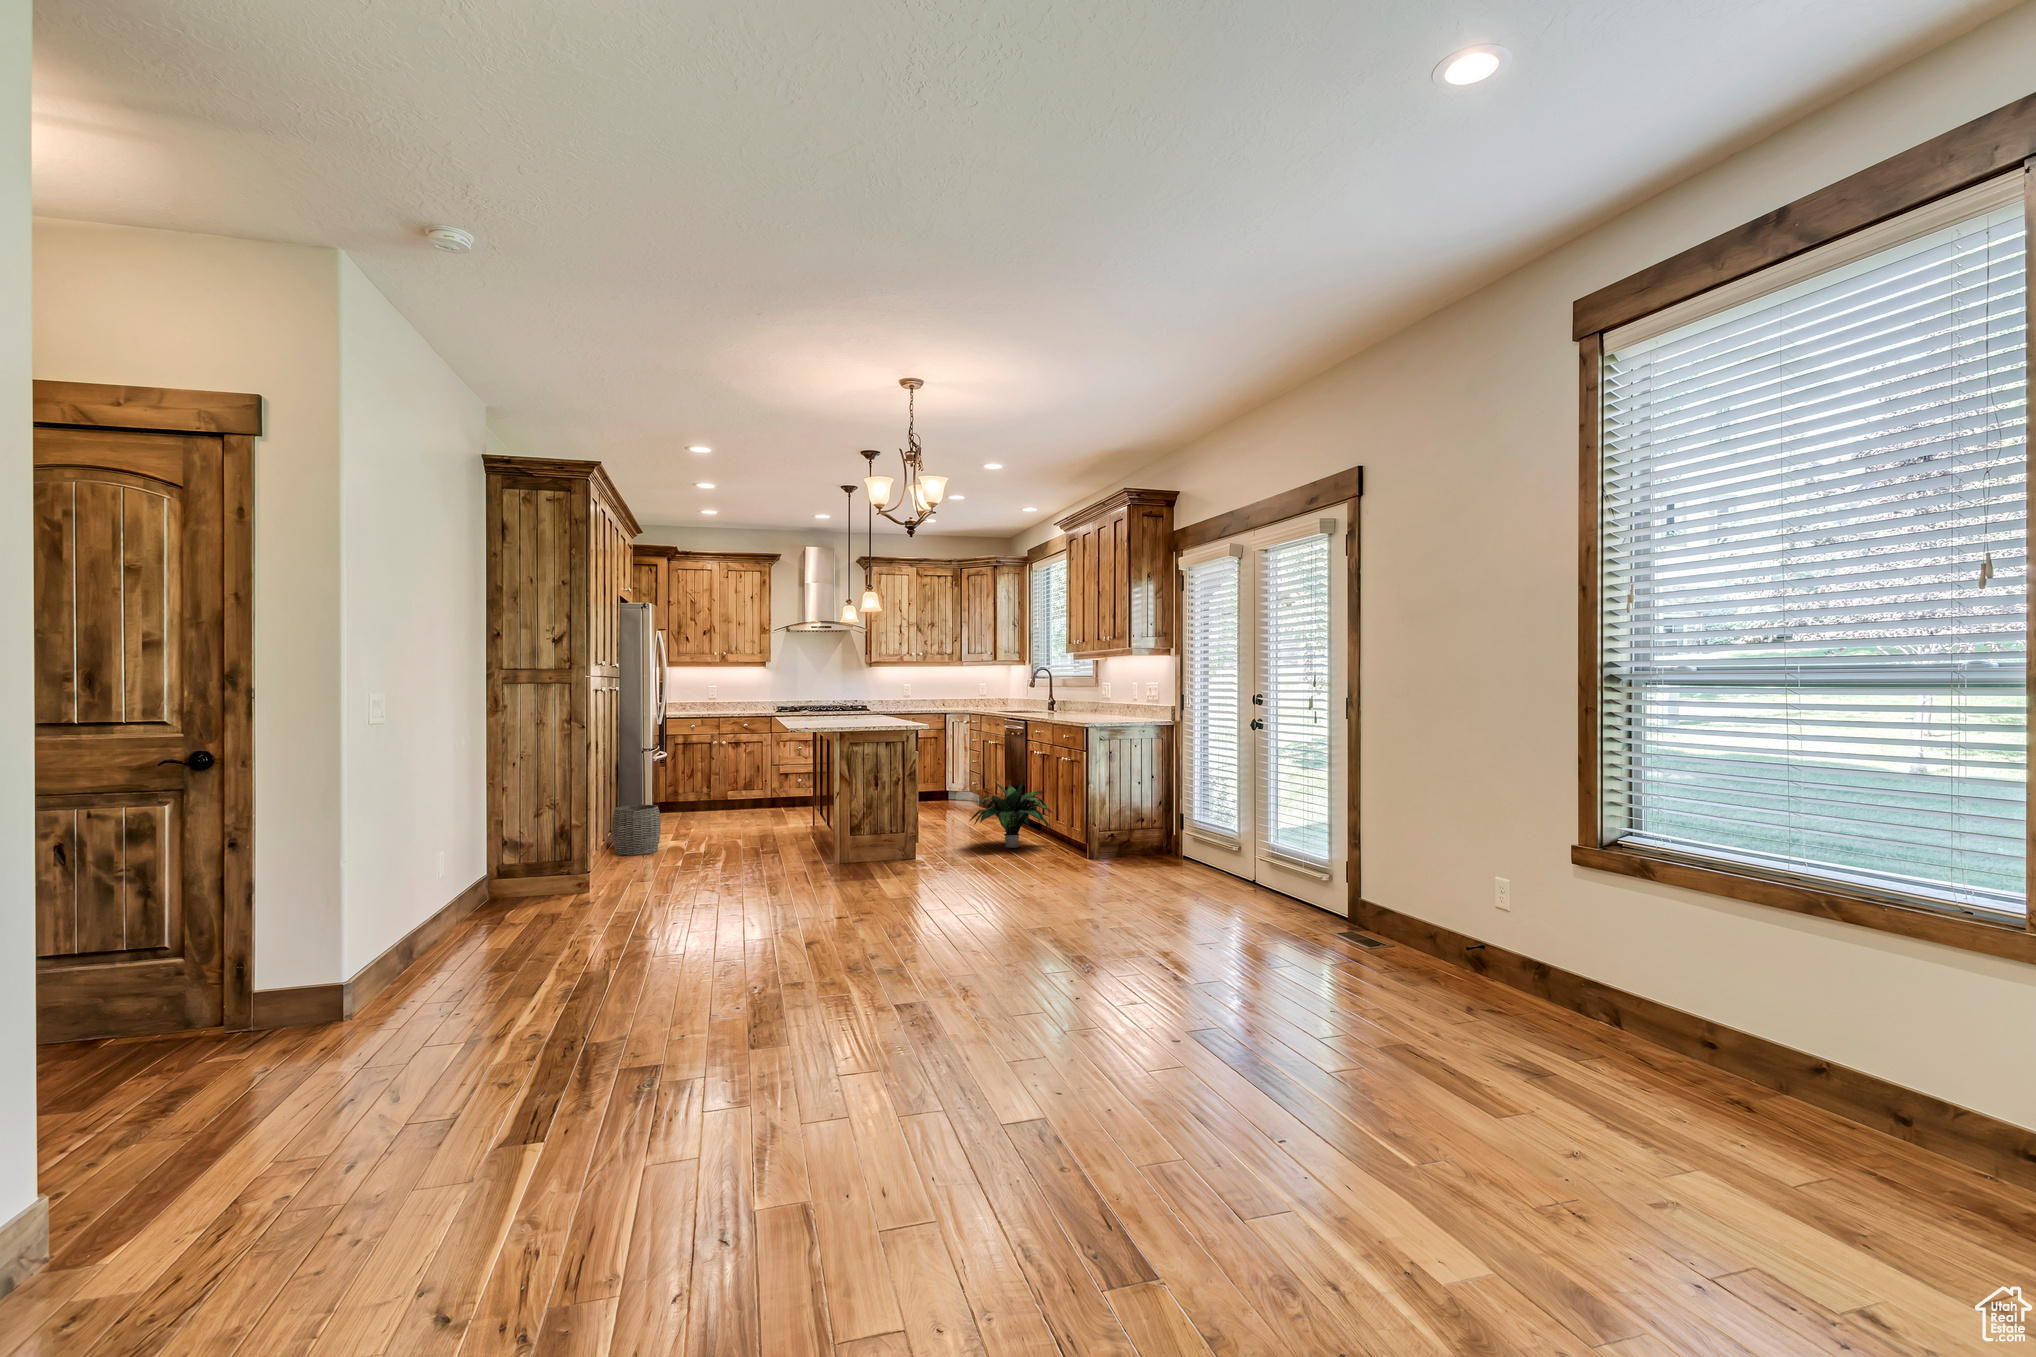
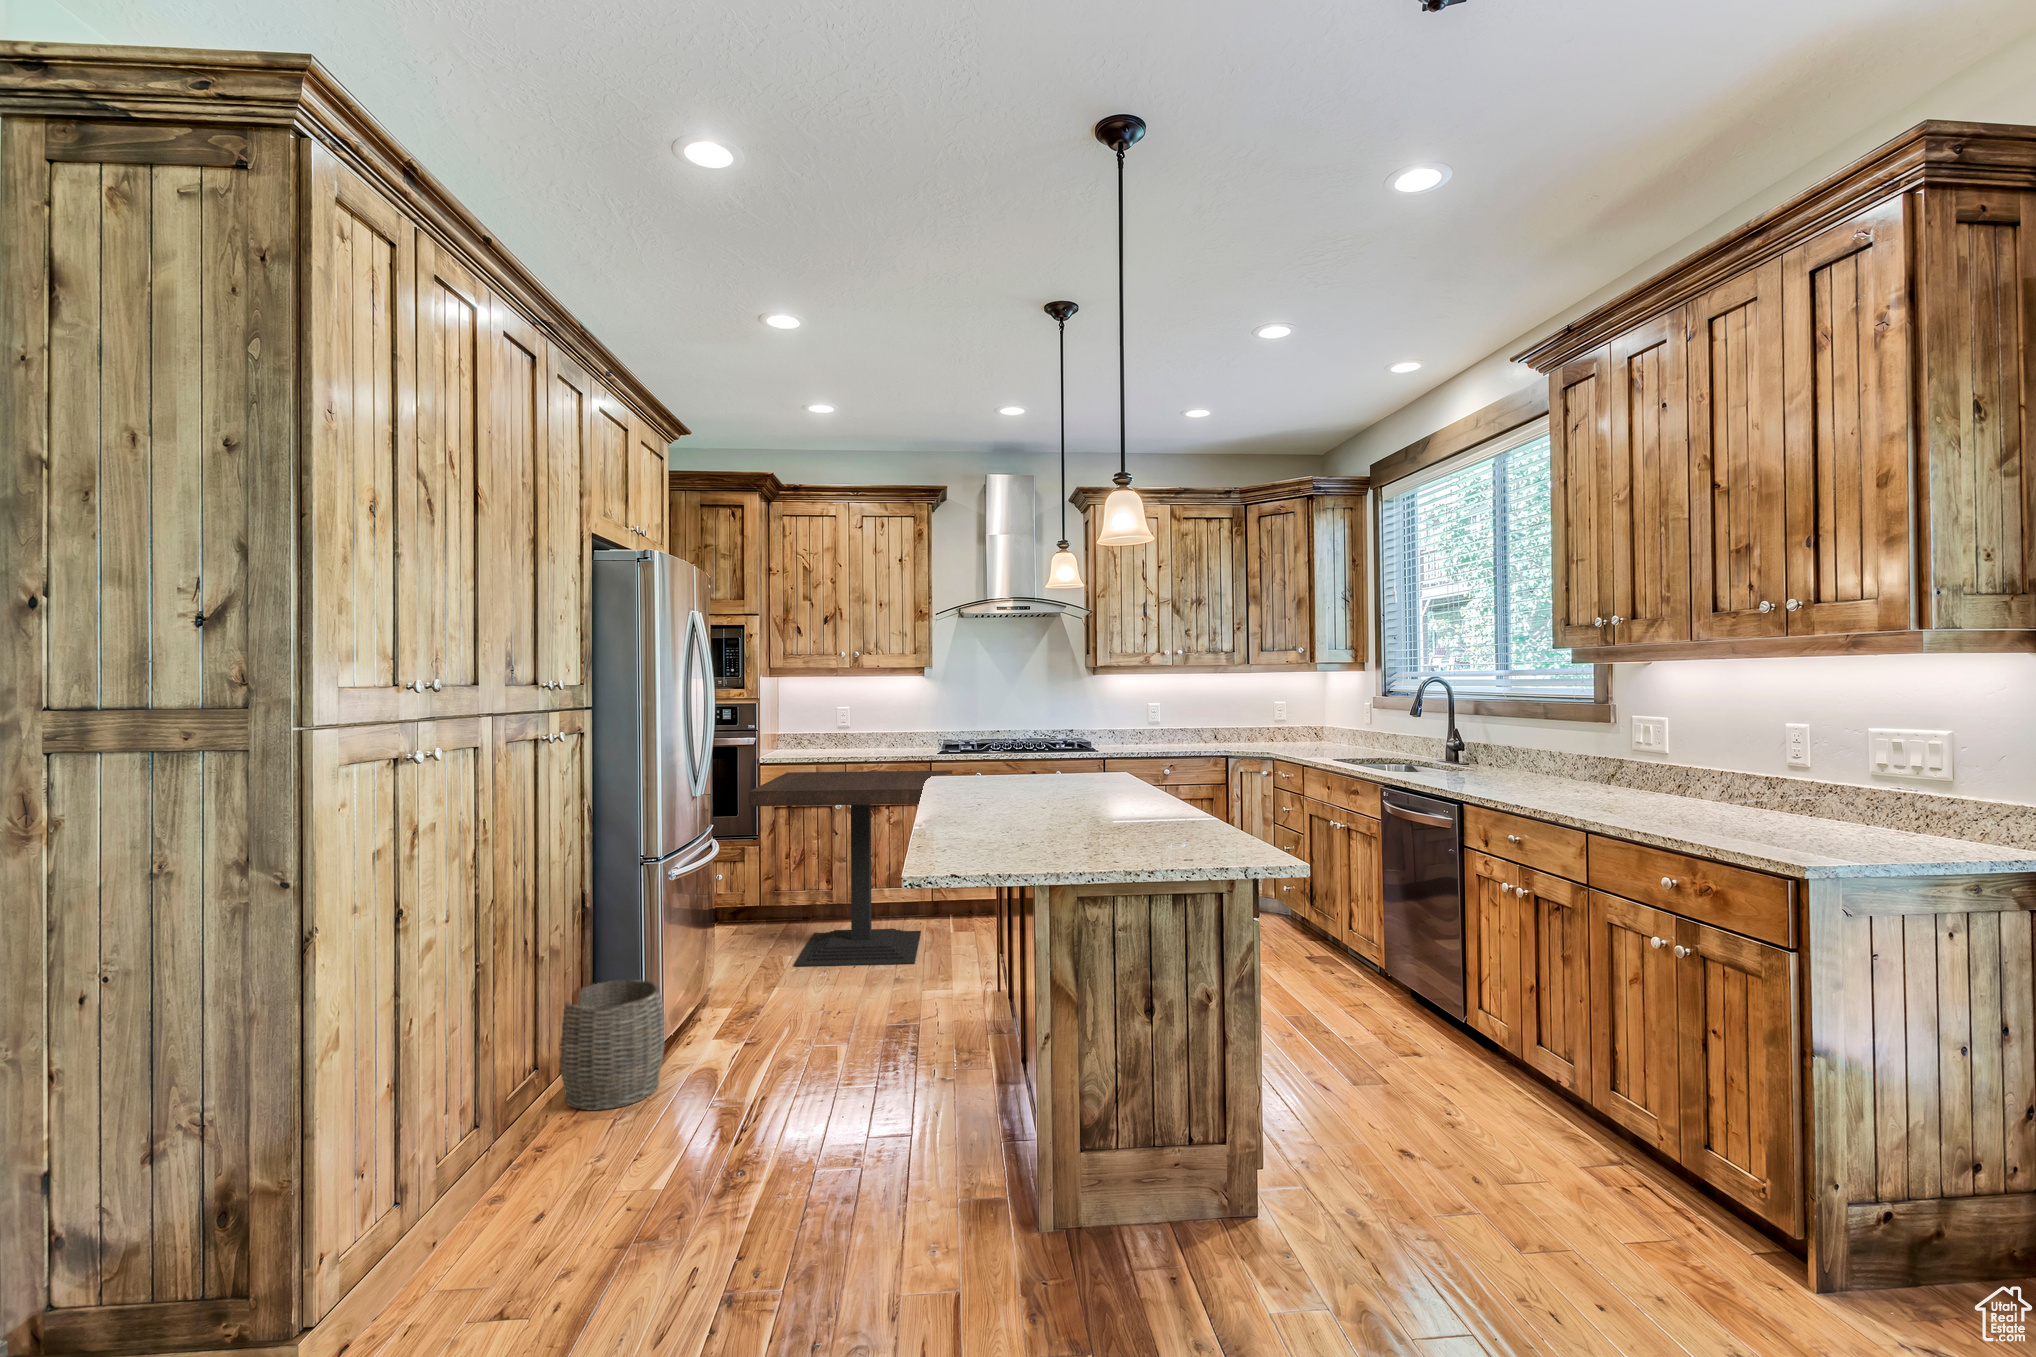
dining table: none [677,721,788,823] -> present [749,771,952,966]
potted plant: present [970,780,1052,848] -> none [1376,972,1629,1160]

